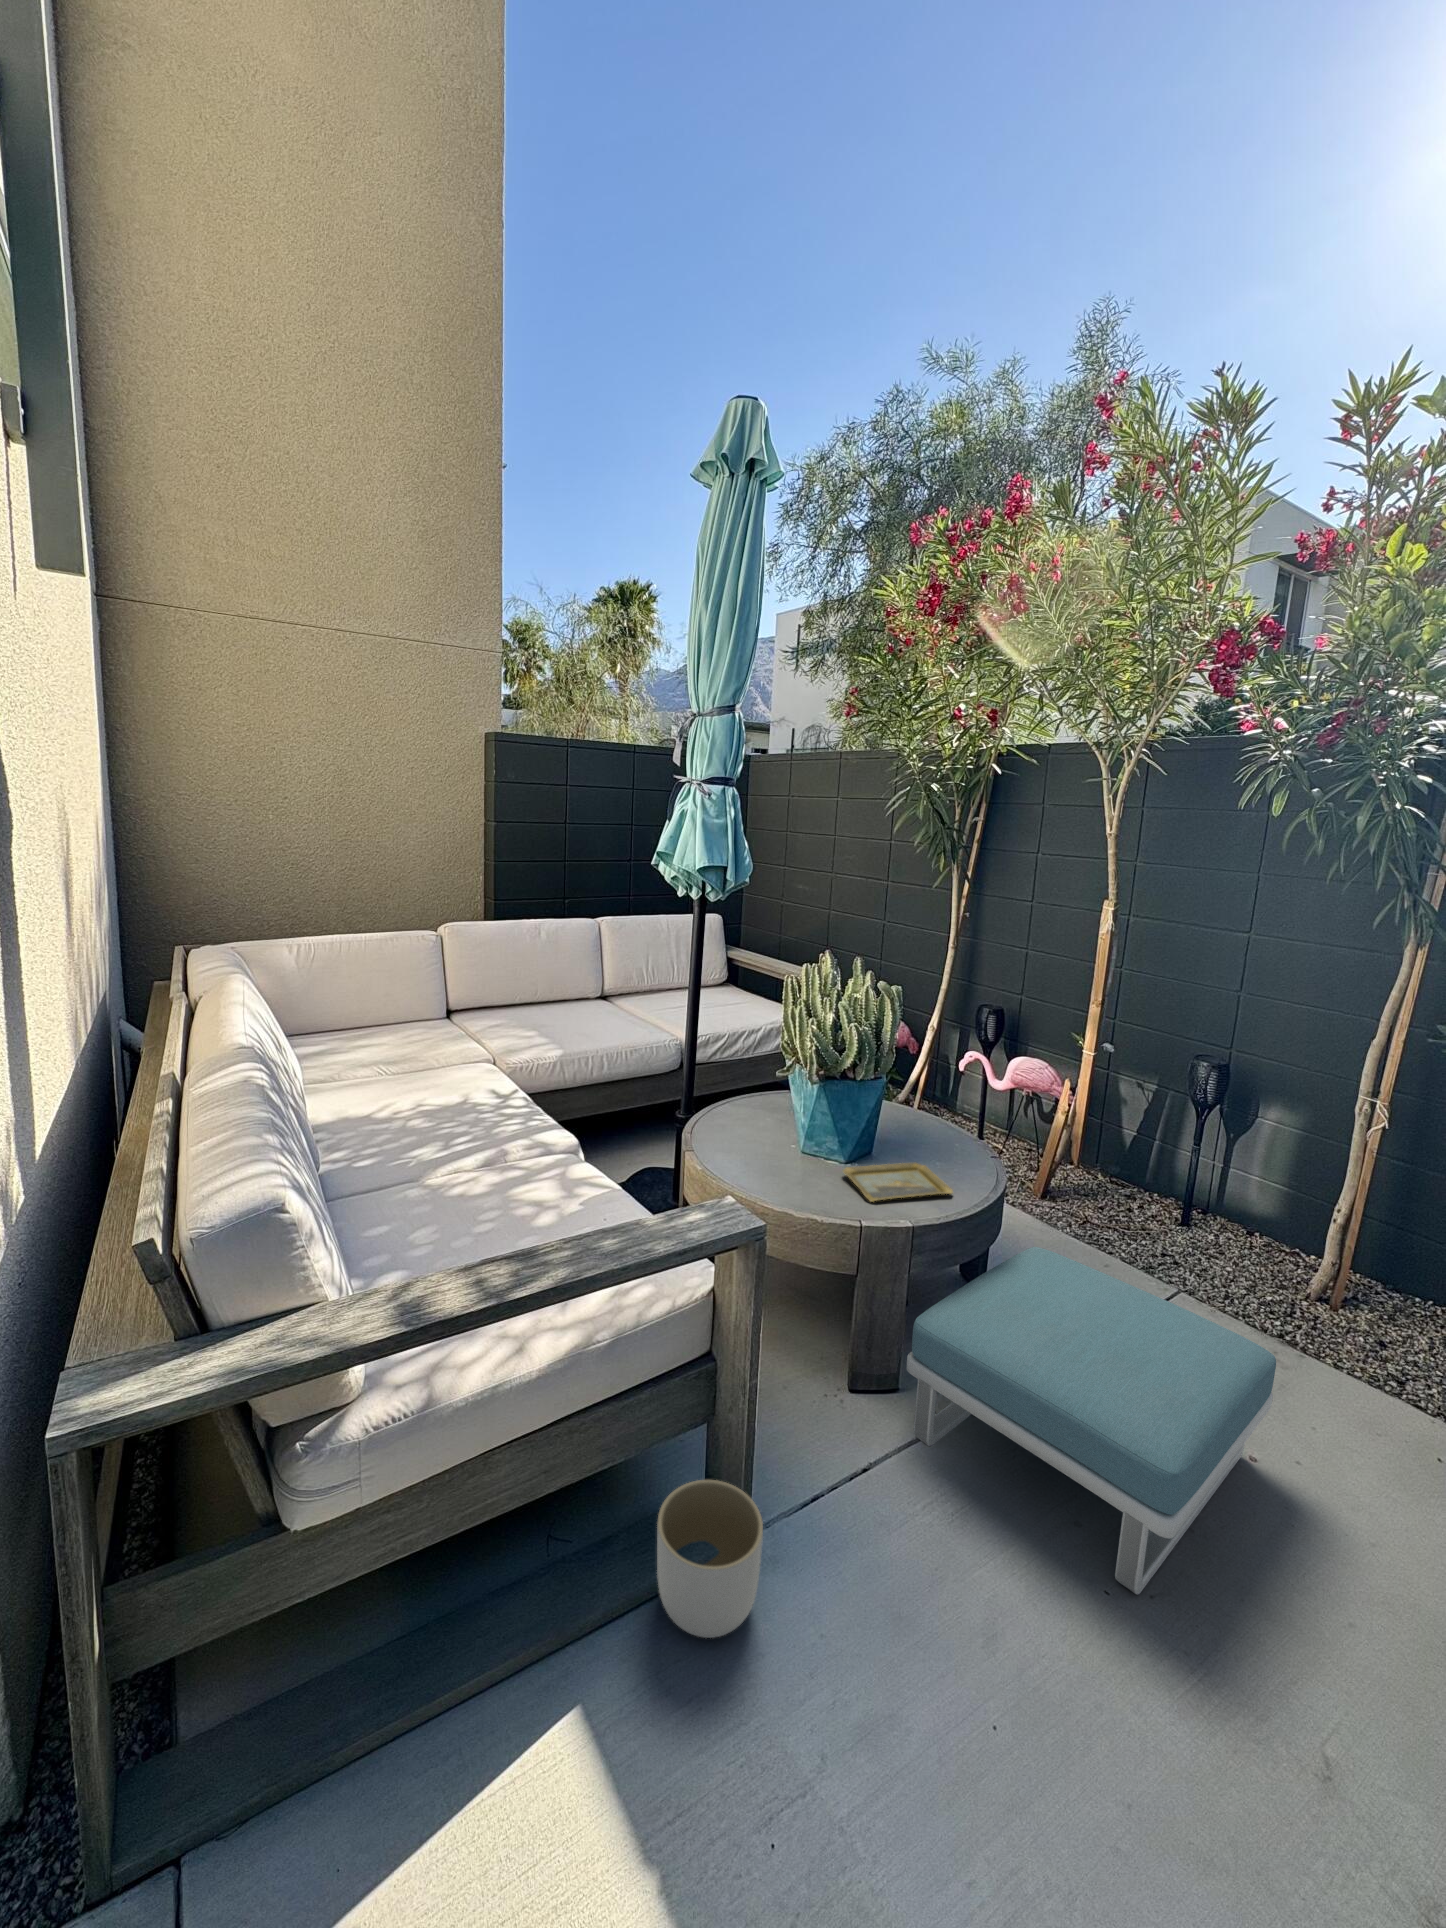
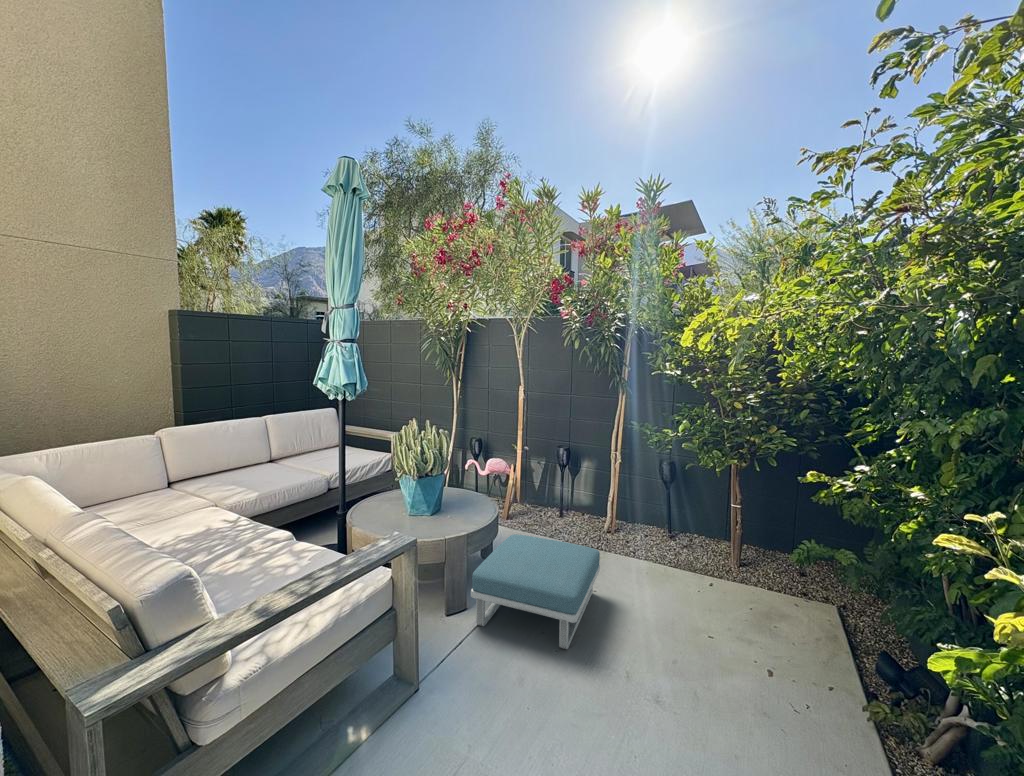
tray: present [843,1162,953,1202] -> none [430,510,479,529]
planter: present [657,1480,763,1638] -> none [381,662,430,730]

